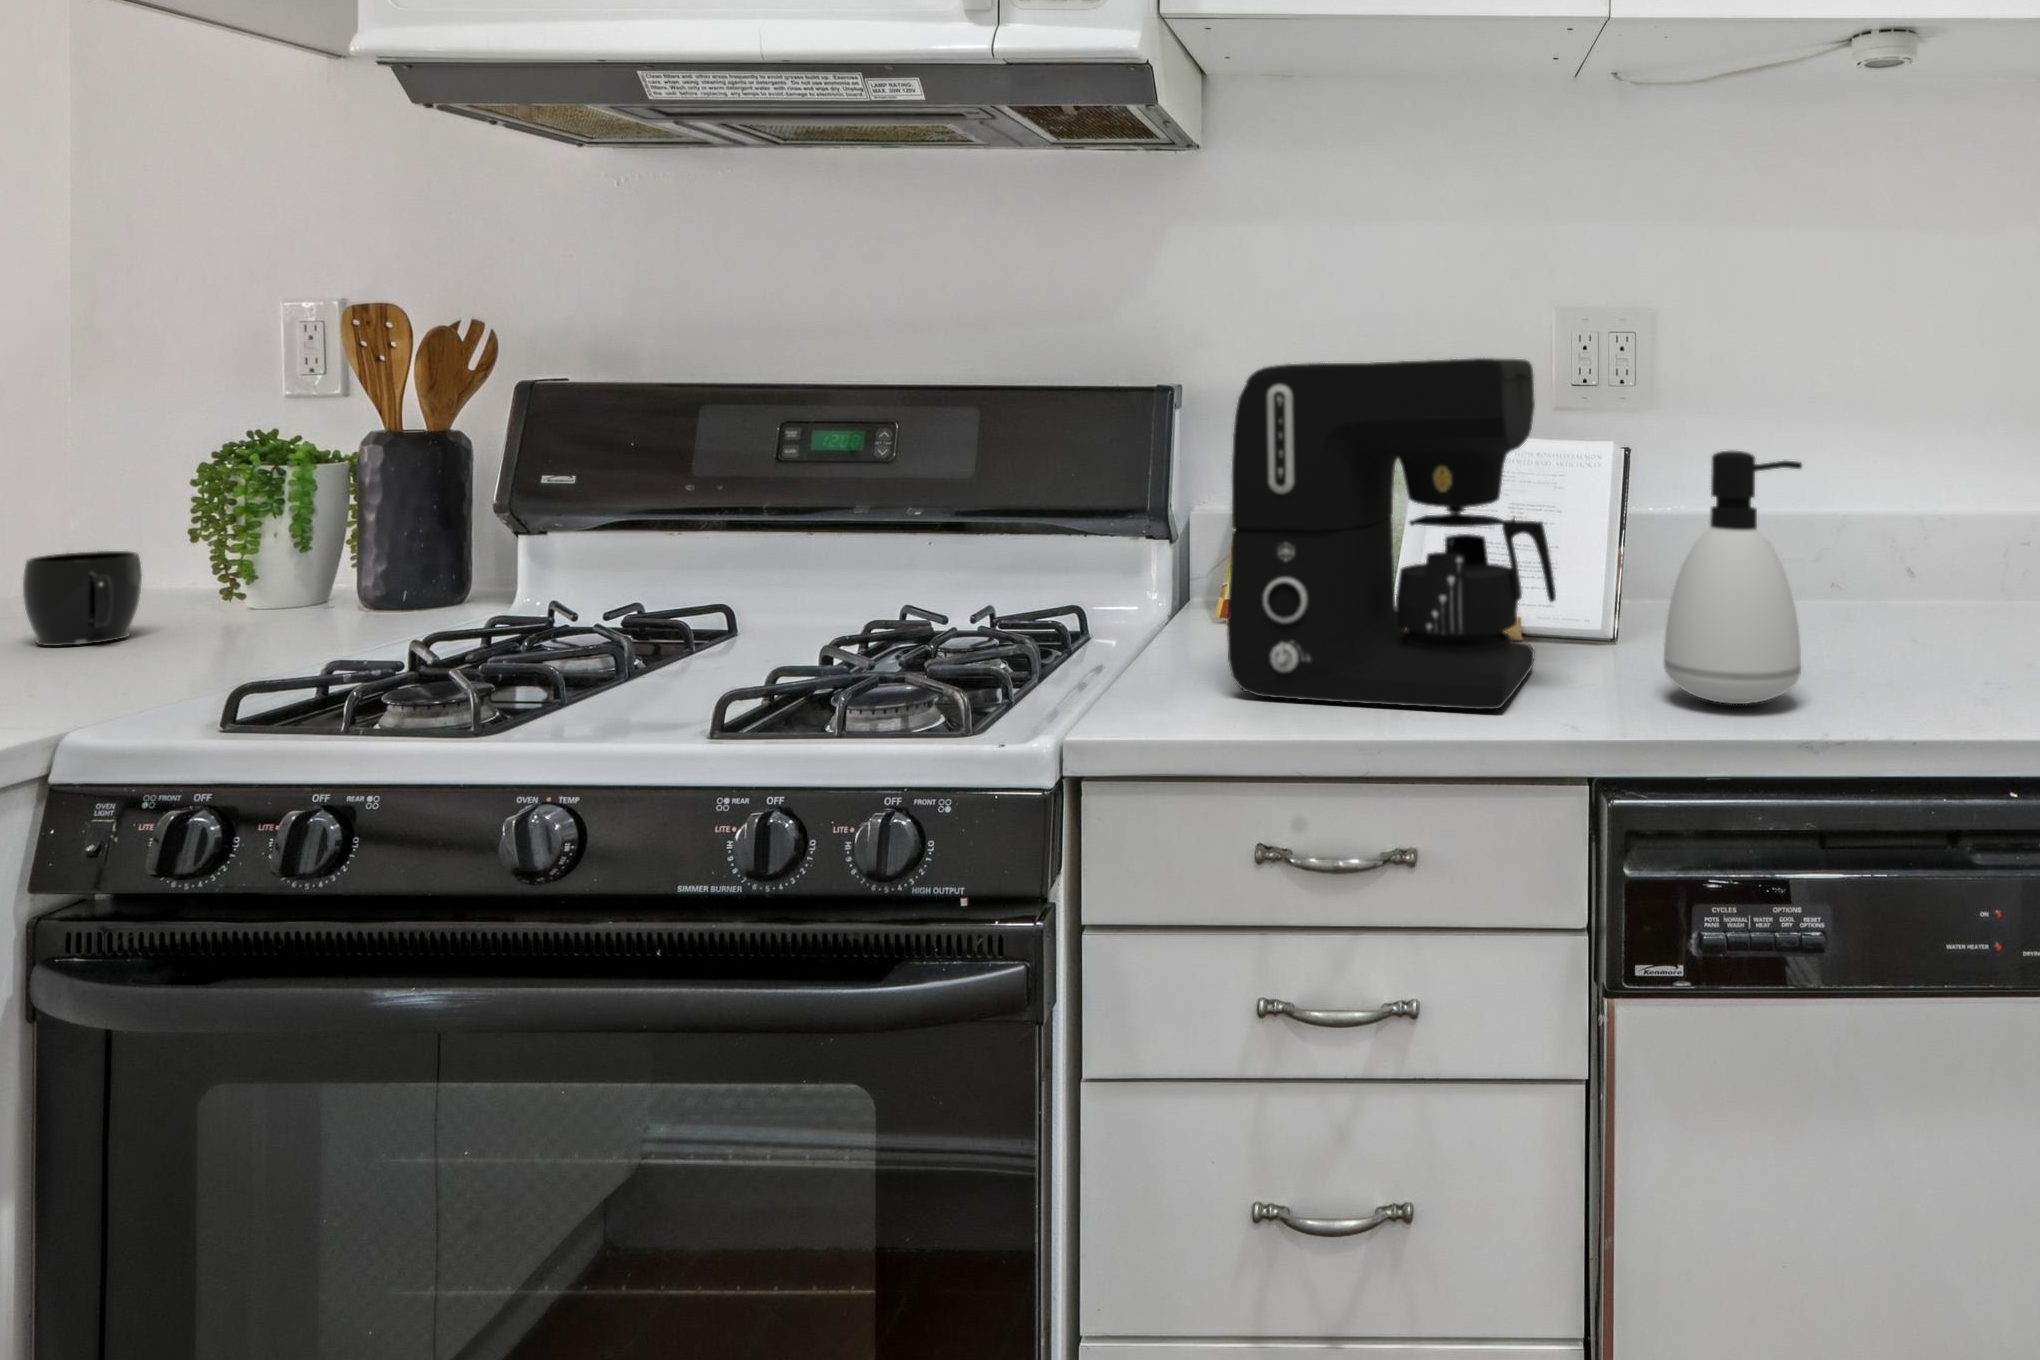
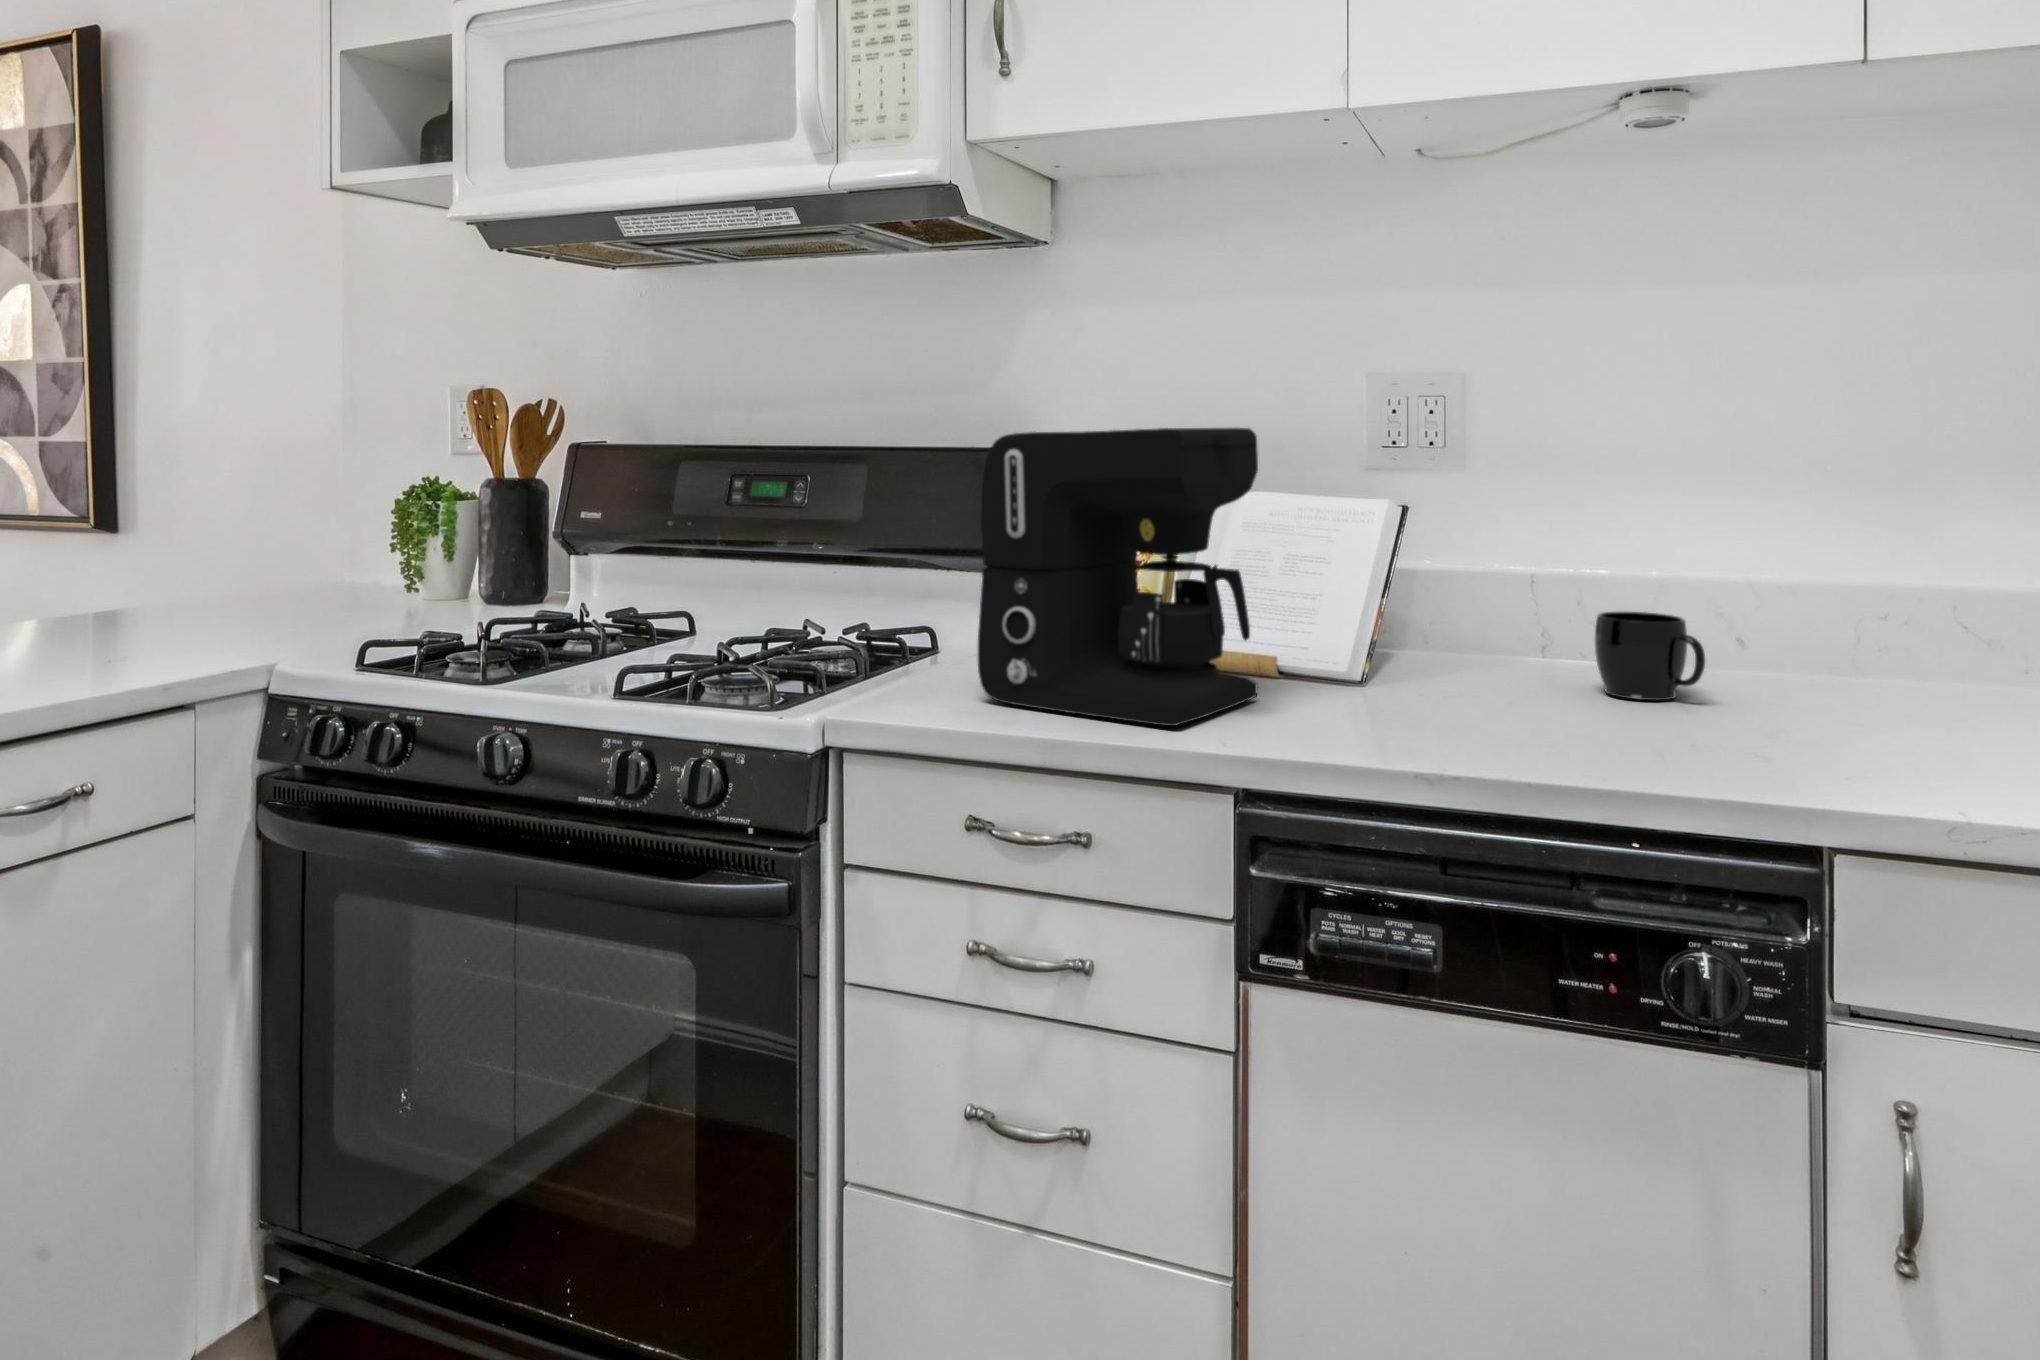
soap dispenser: present [1664,451,1802,704] -> none [1335,512,1469,740]
mug: present [23,551,142,646] -> present [1594,611,1705,700]

